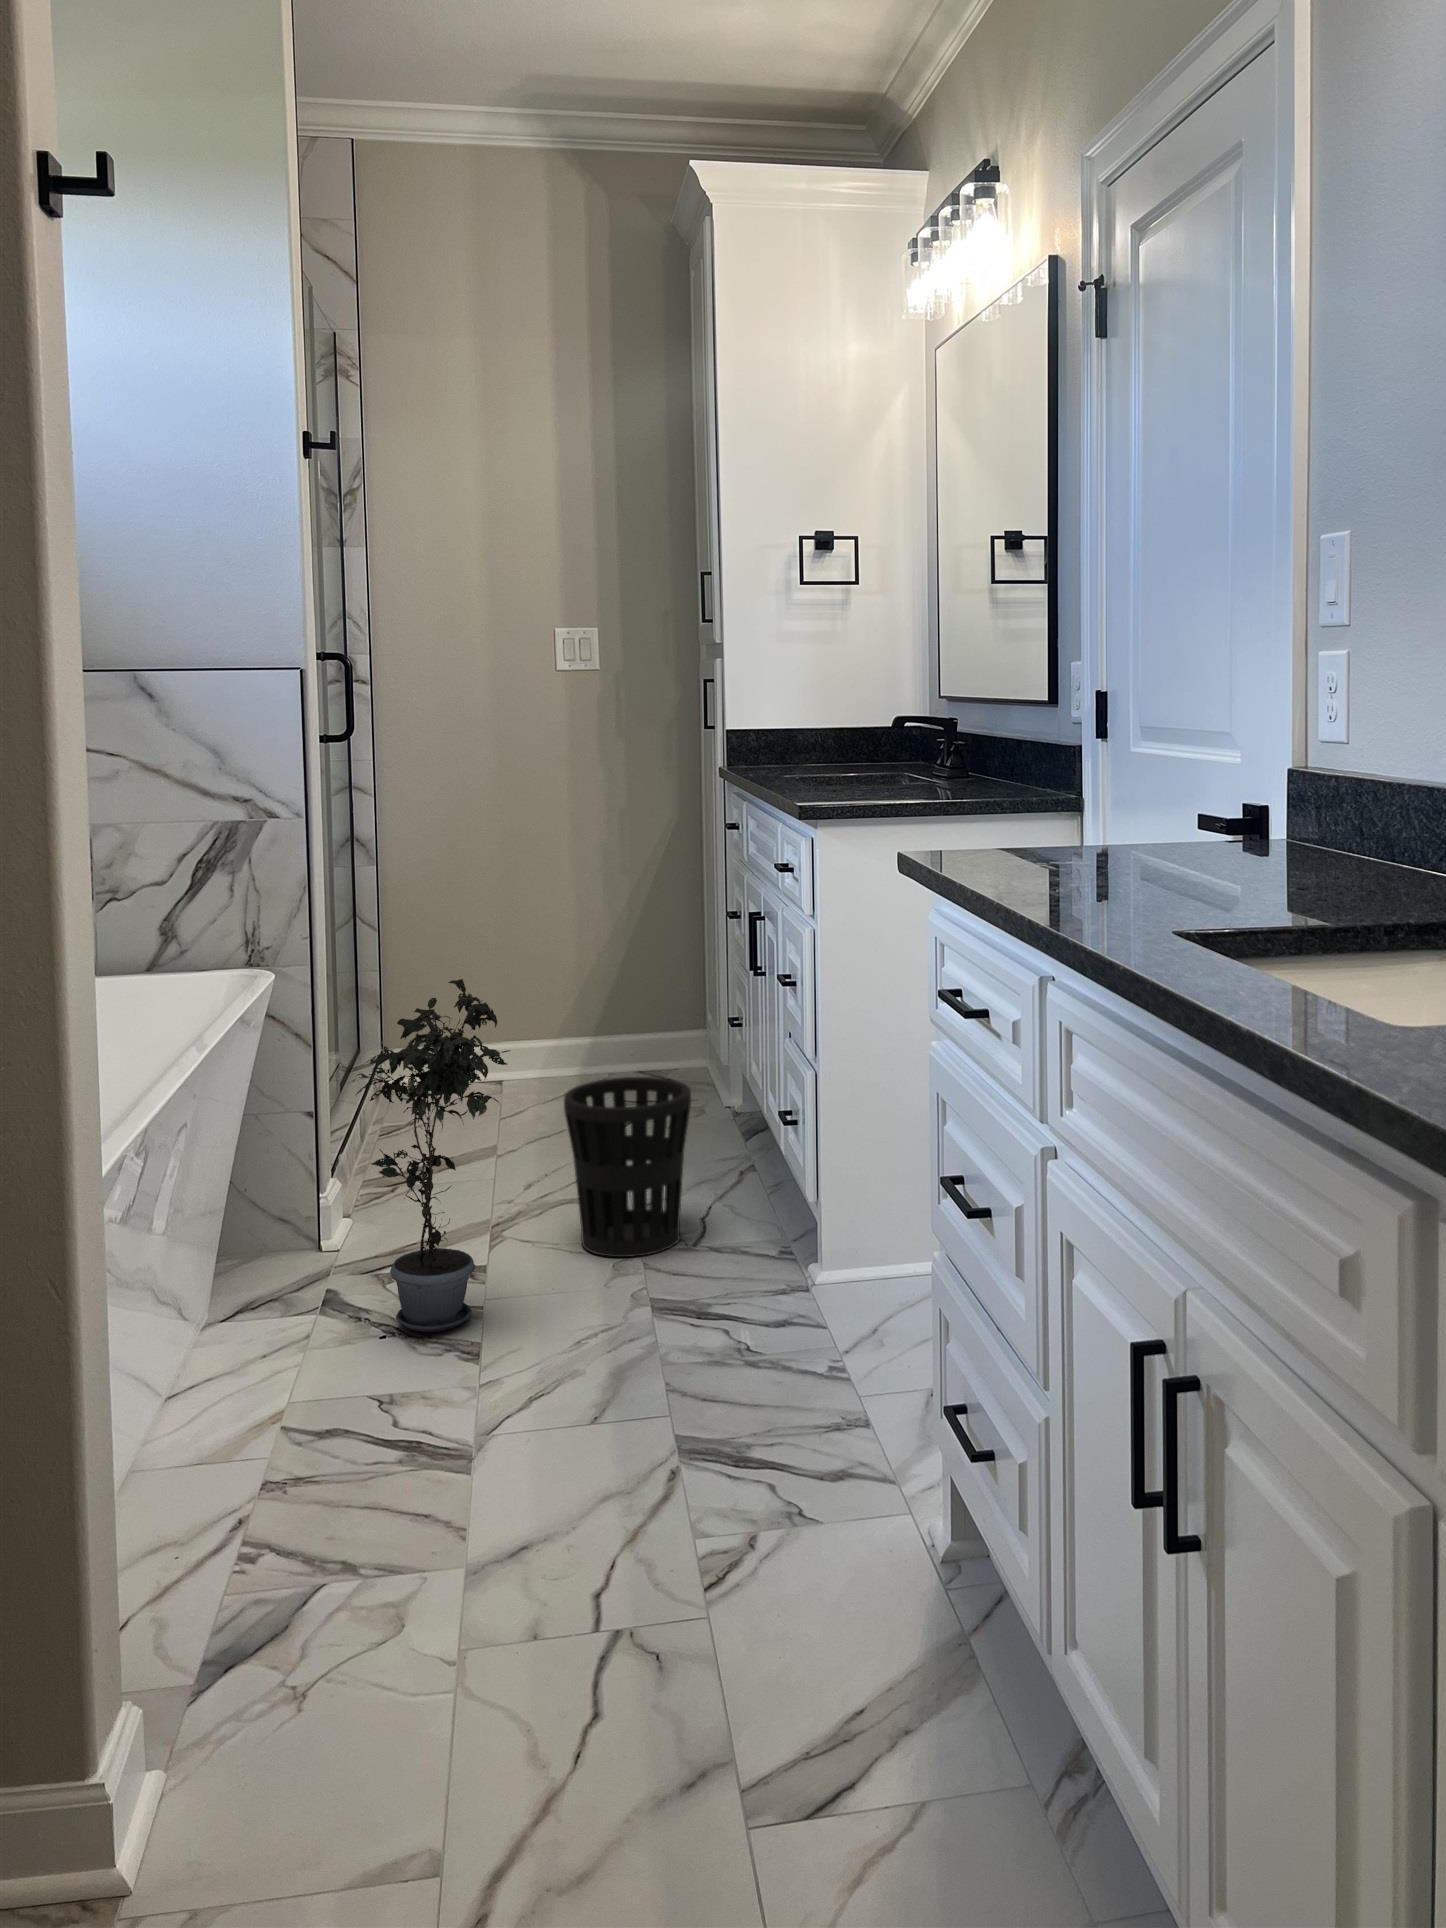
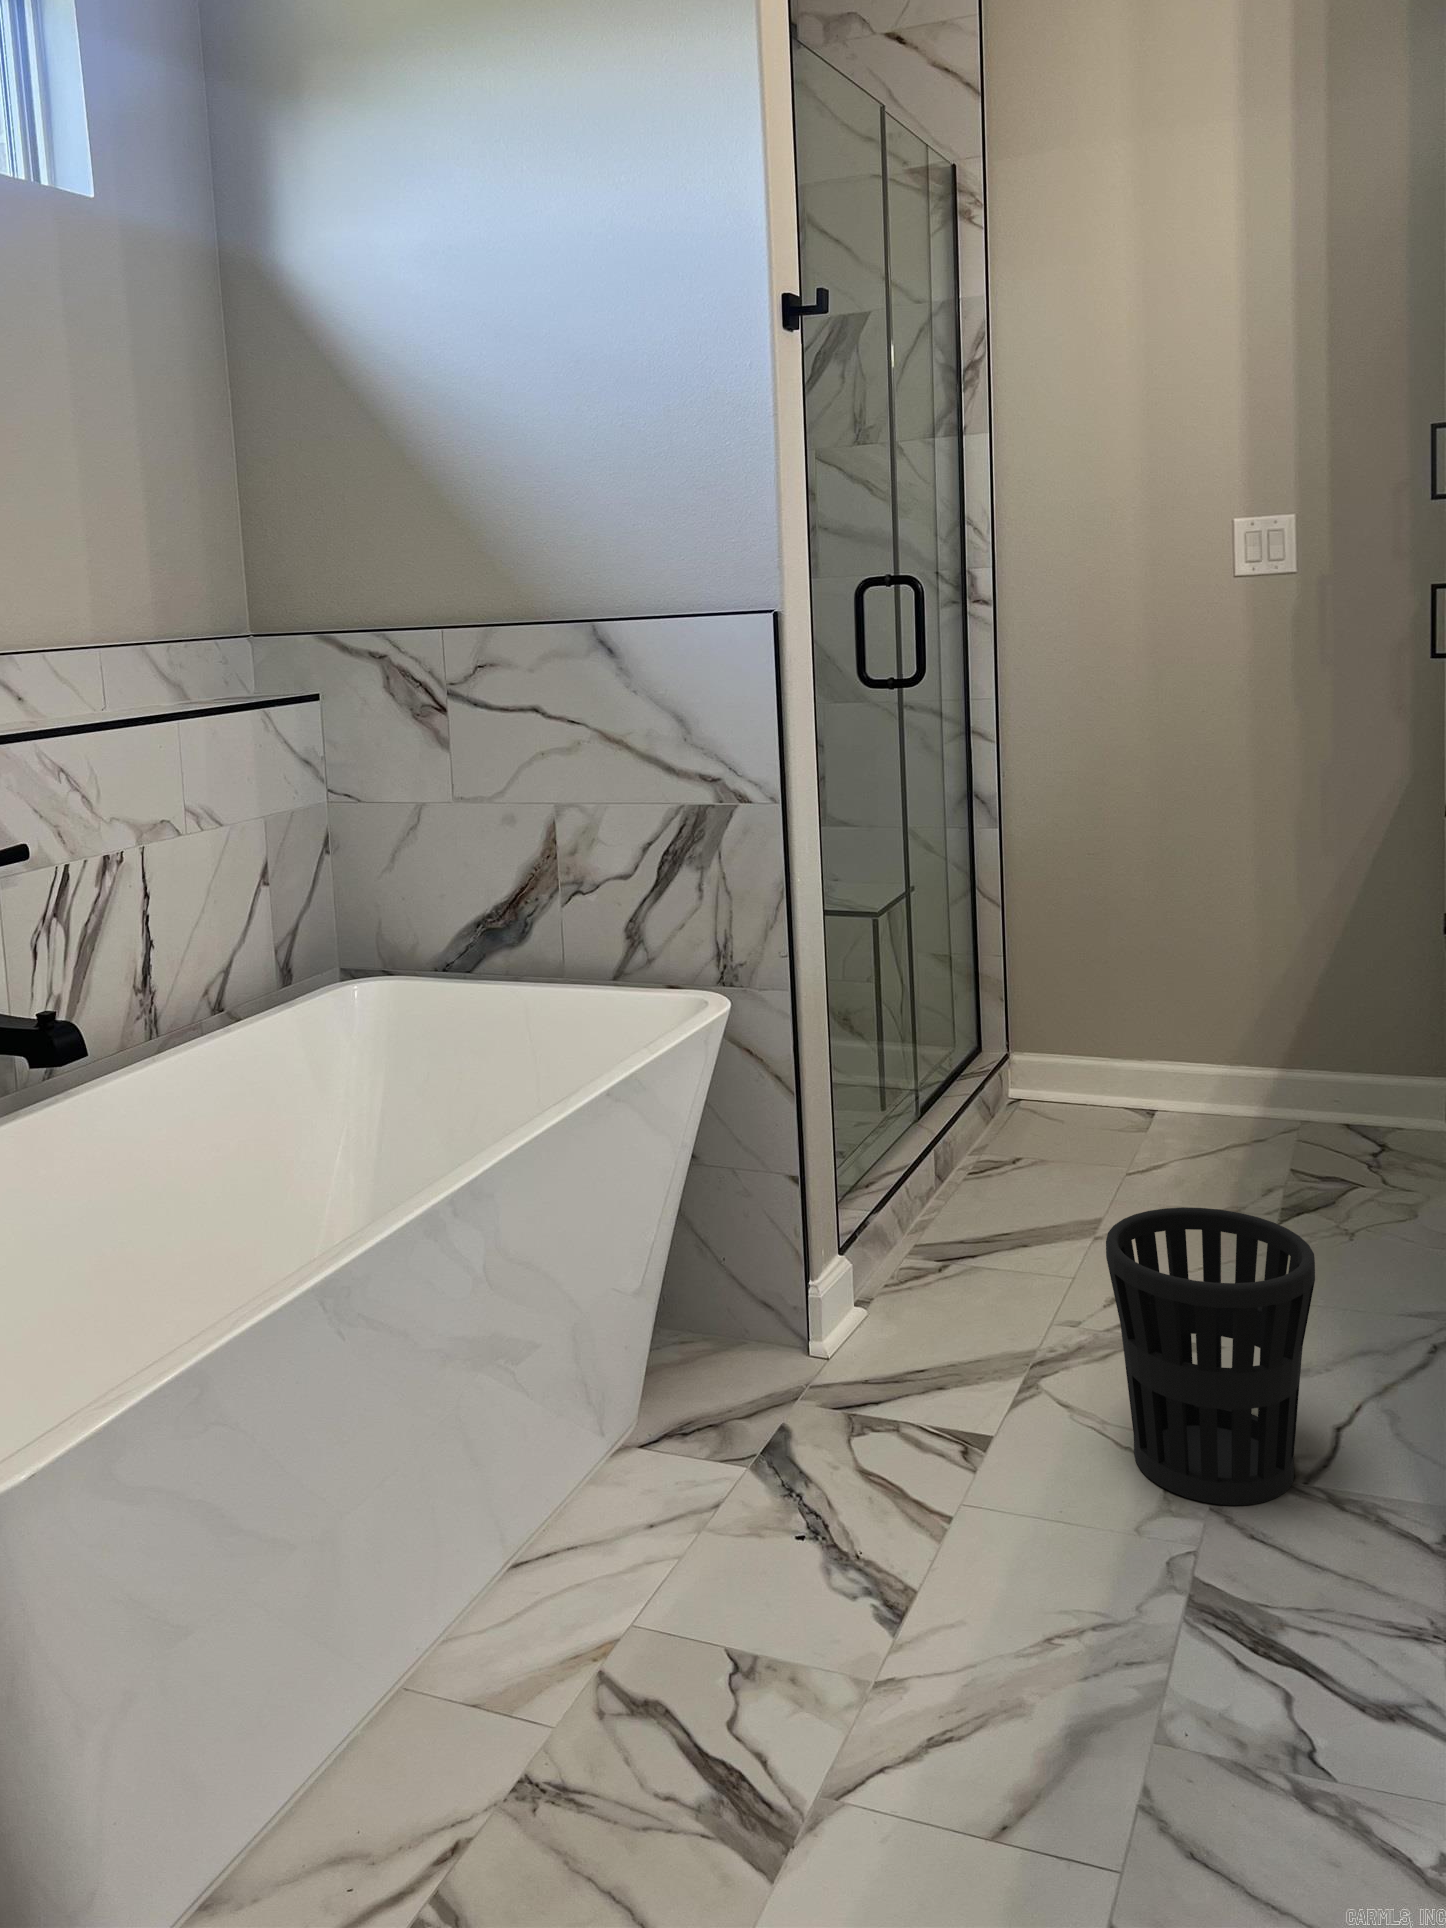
potted plant: present [353,979,510,1332] -> none [750,1067,968,1563]

